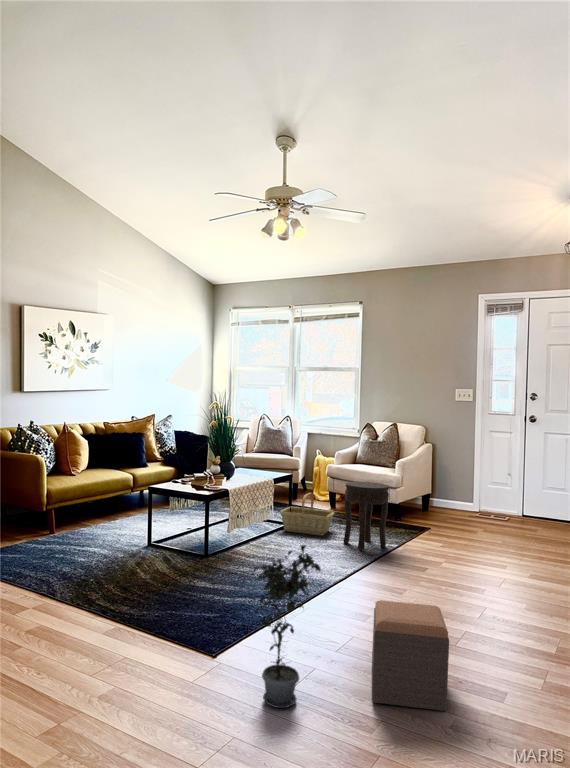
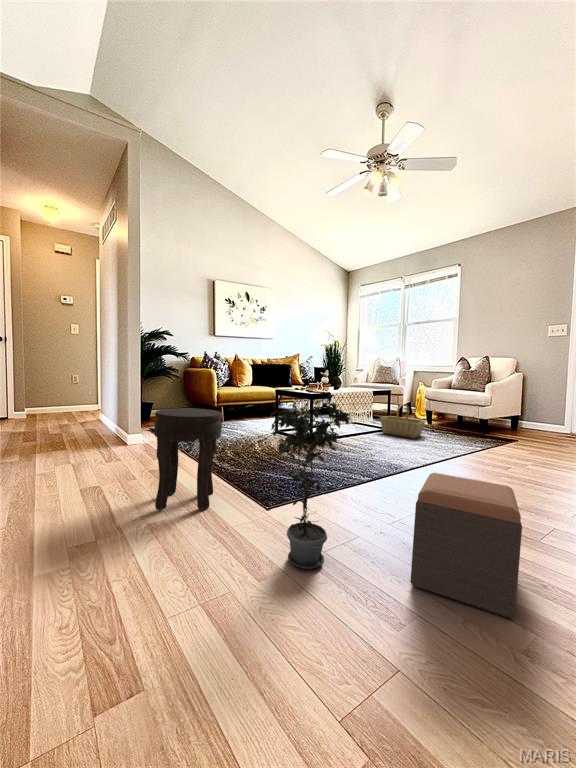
side table: present [344,482,389,550] -> present [155,408,222,511]

